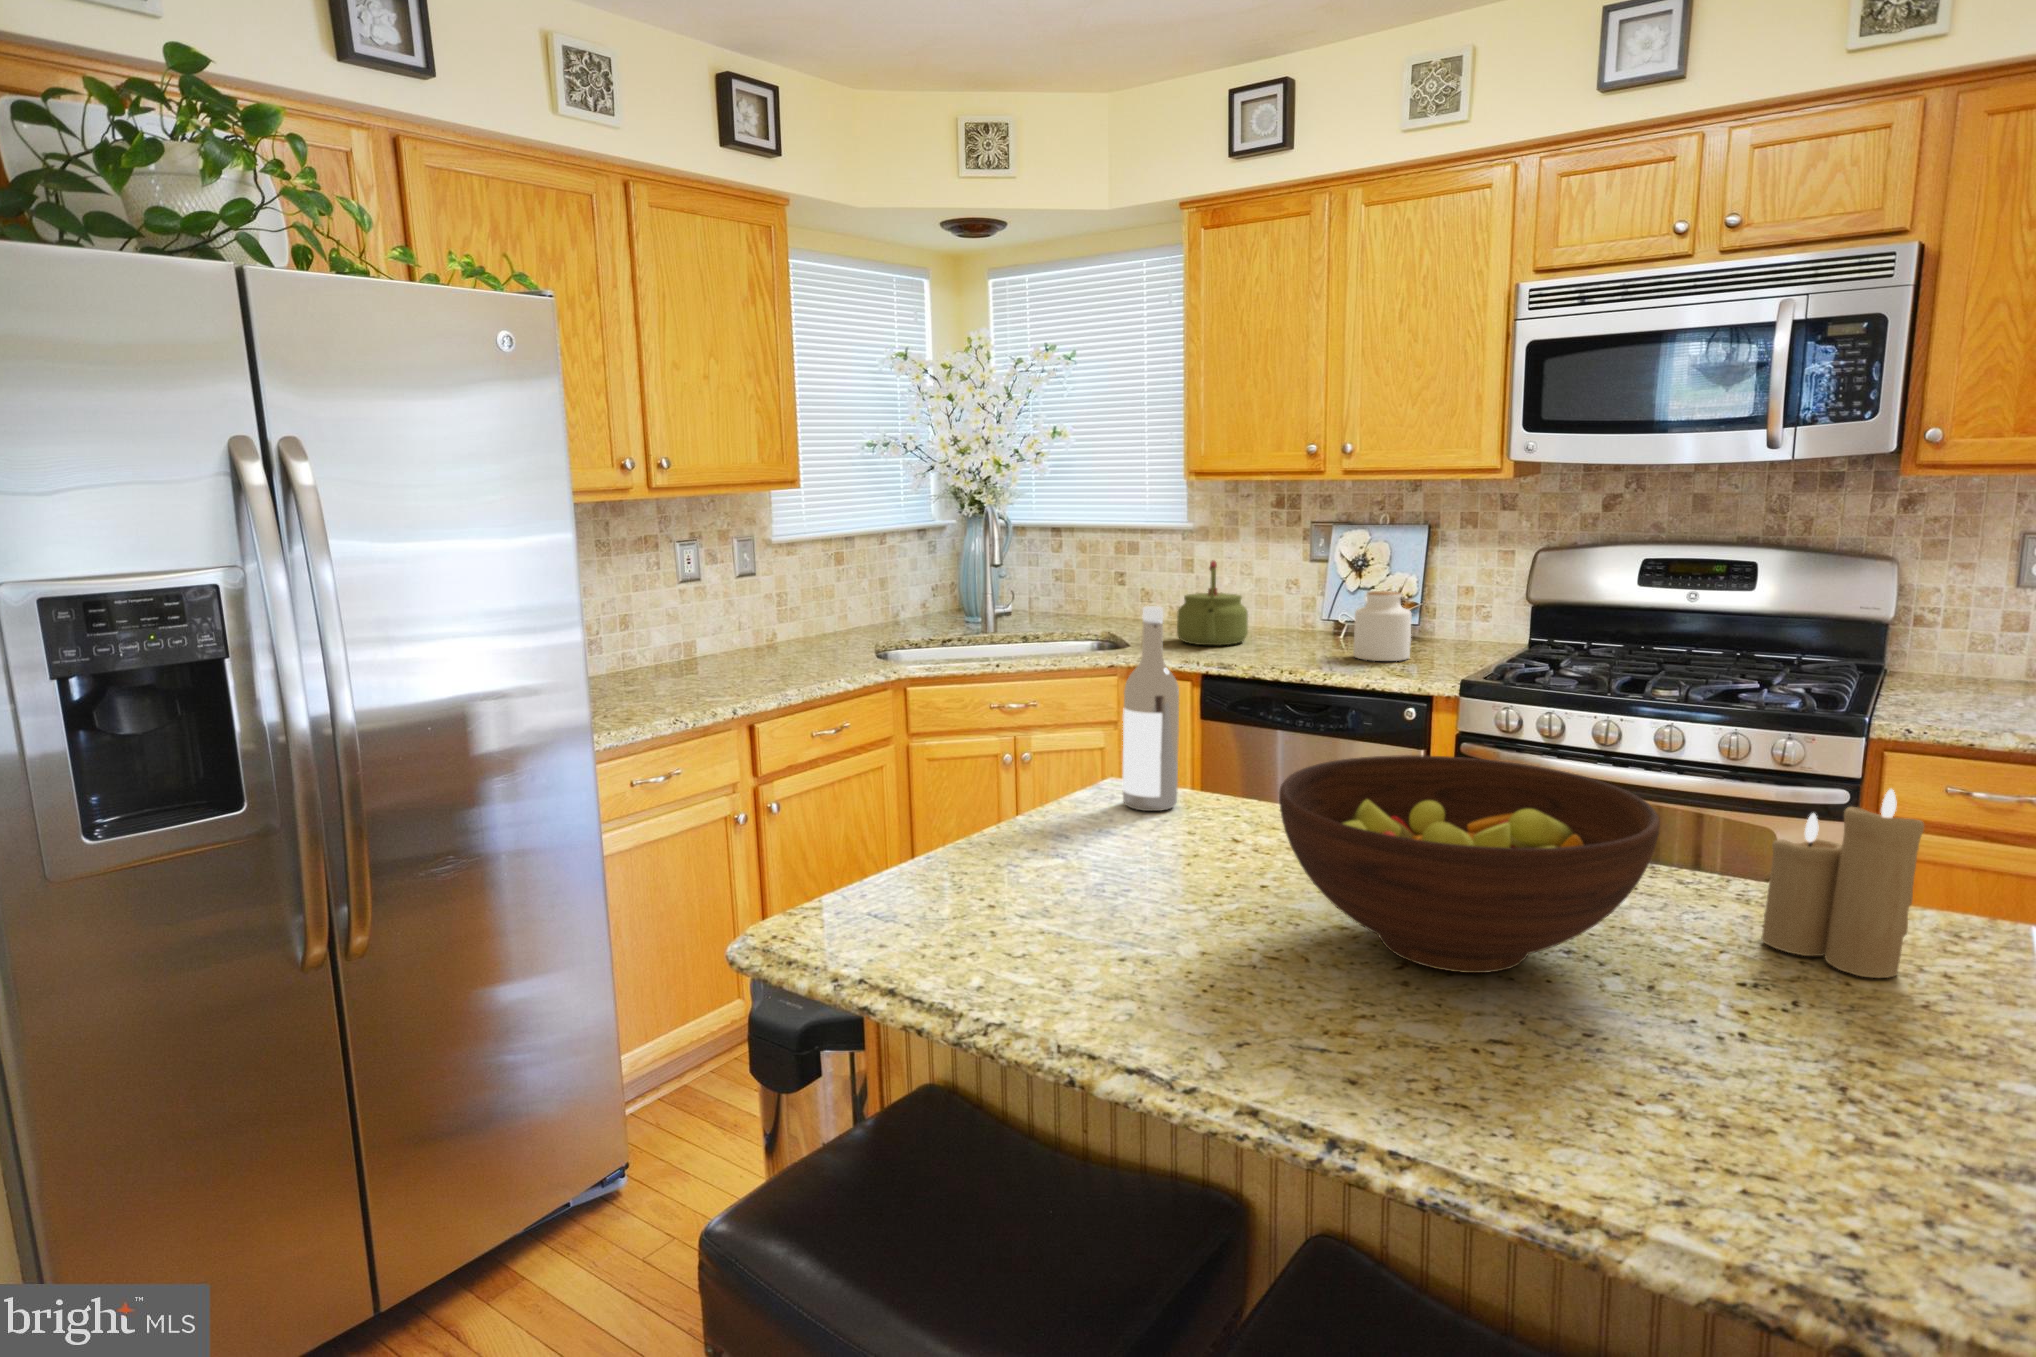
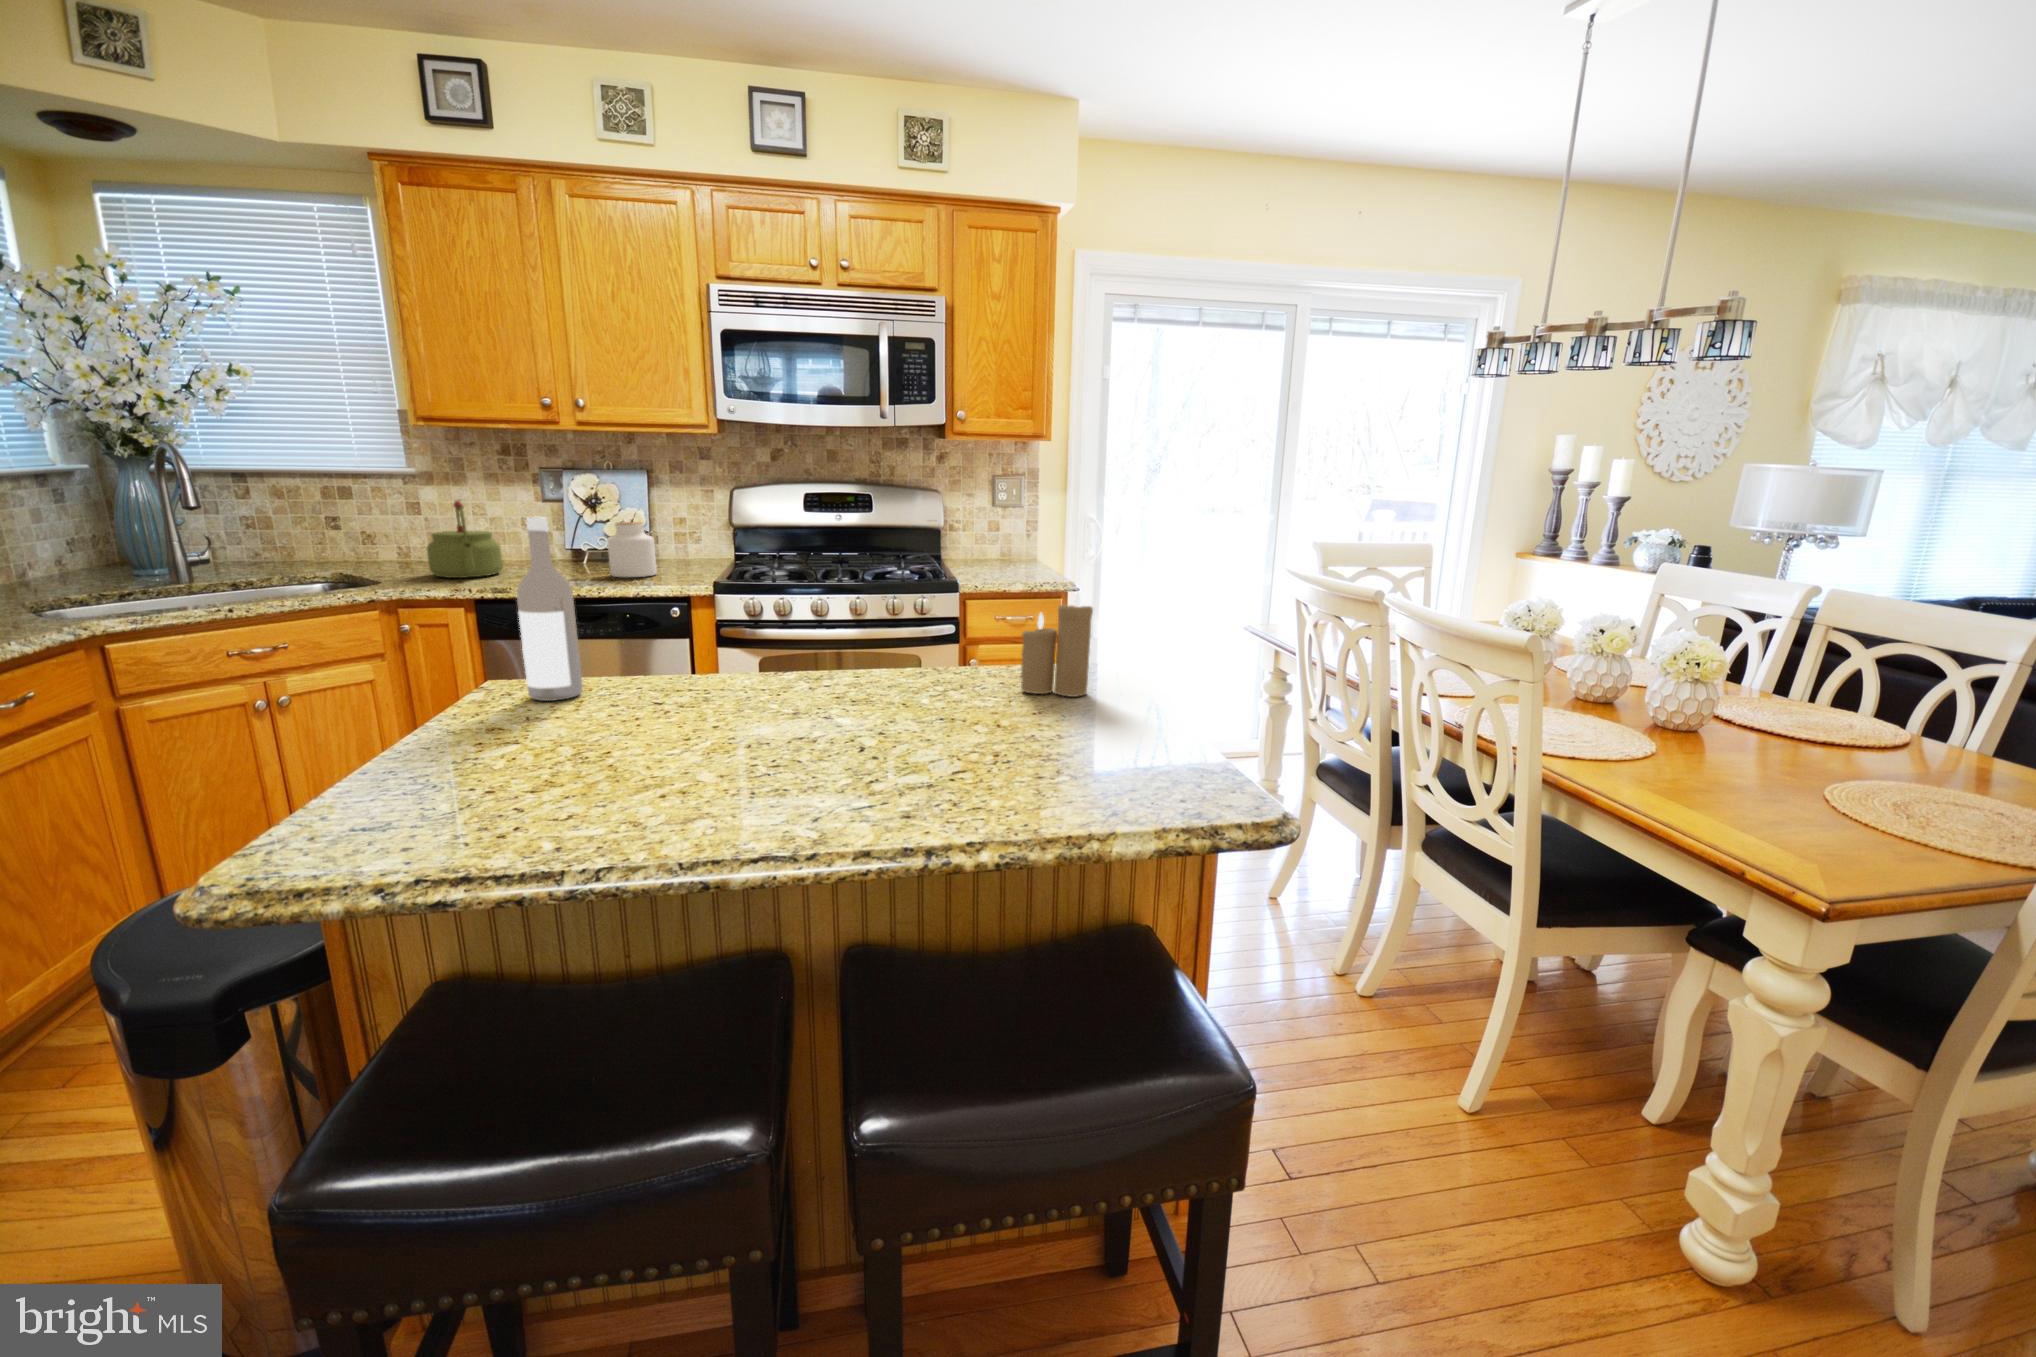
fruit bowl: present [1279,755,1660,973] -> none [753,606,1002,745]

